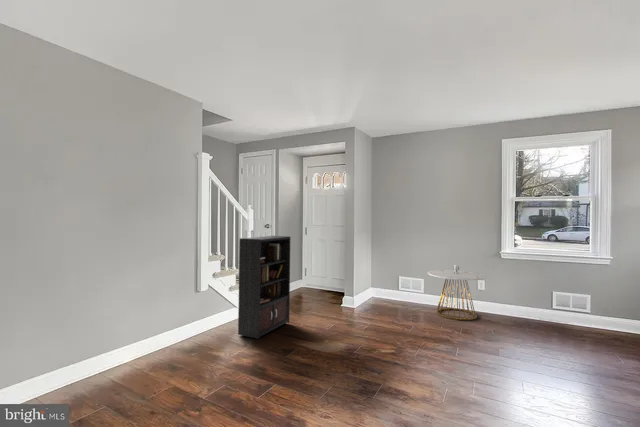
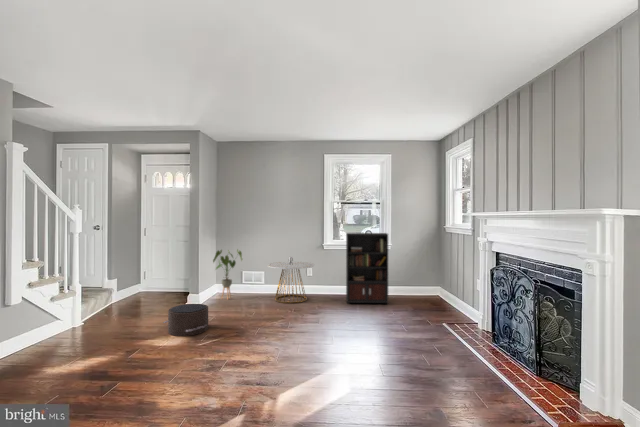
bookcase: present [238,236,291,339] -> present [346,233,388,303]
house plant: none [369,252,400,306] -> present [213,250,242,297]
pouf: none [319,308,363,343] -> present [163,304,208,336]

